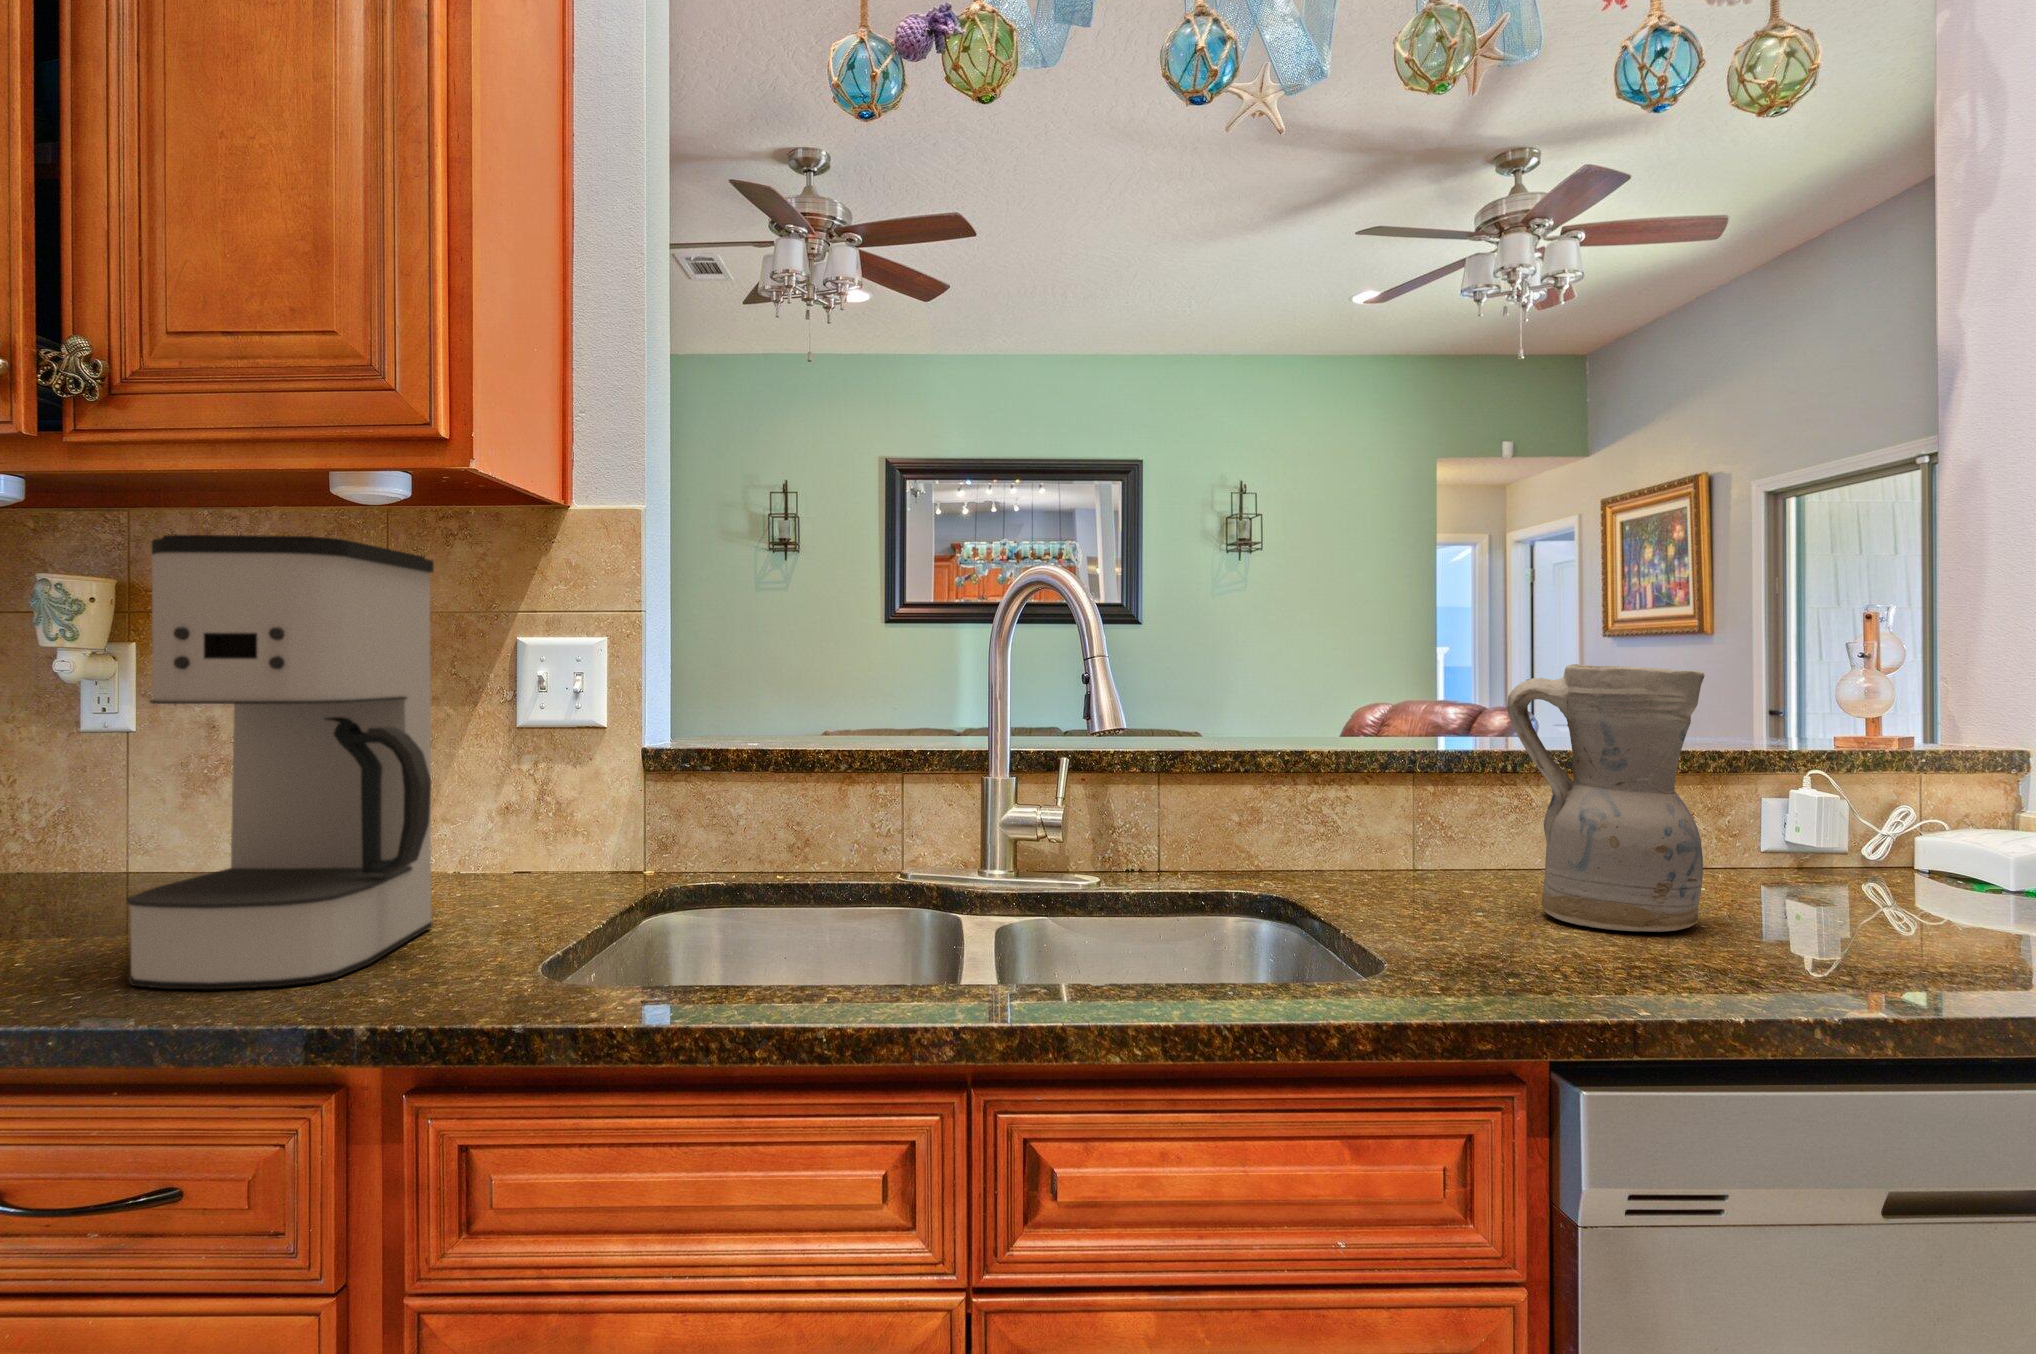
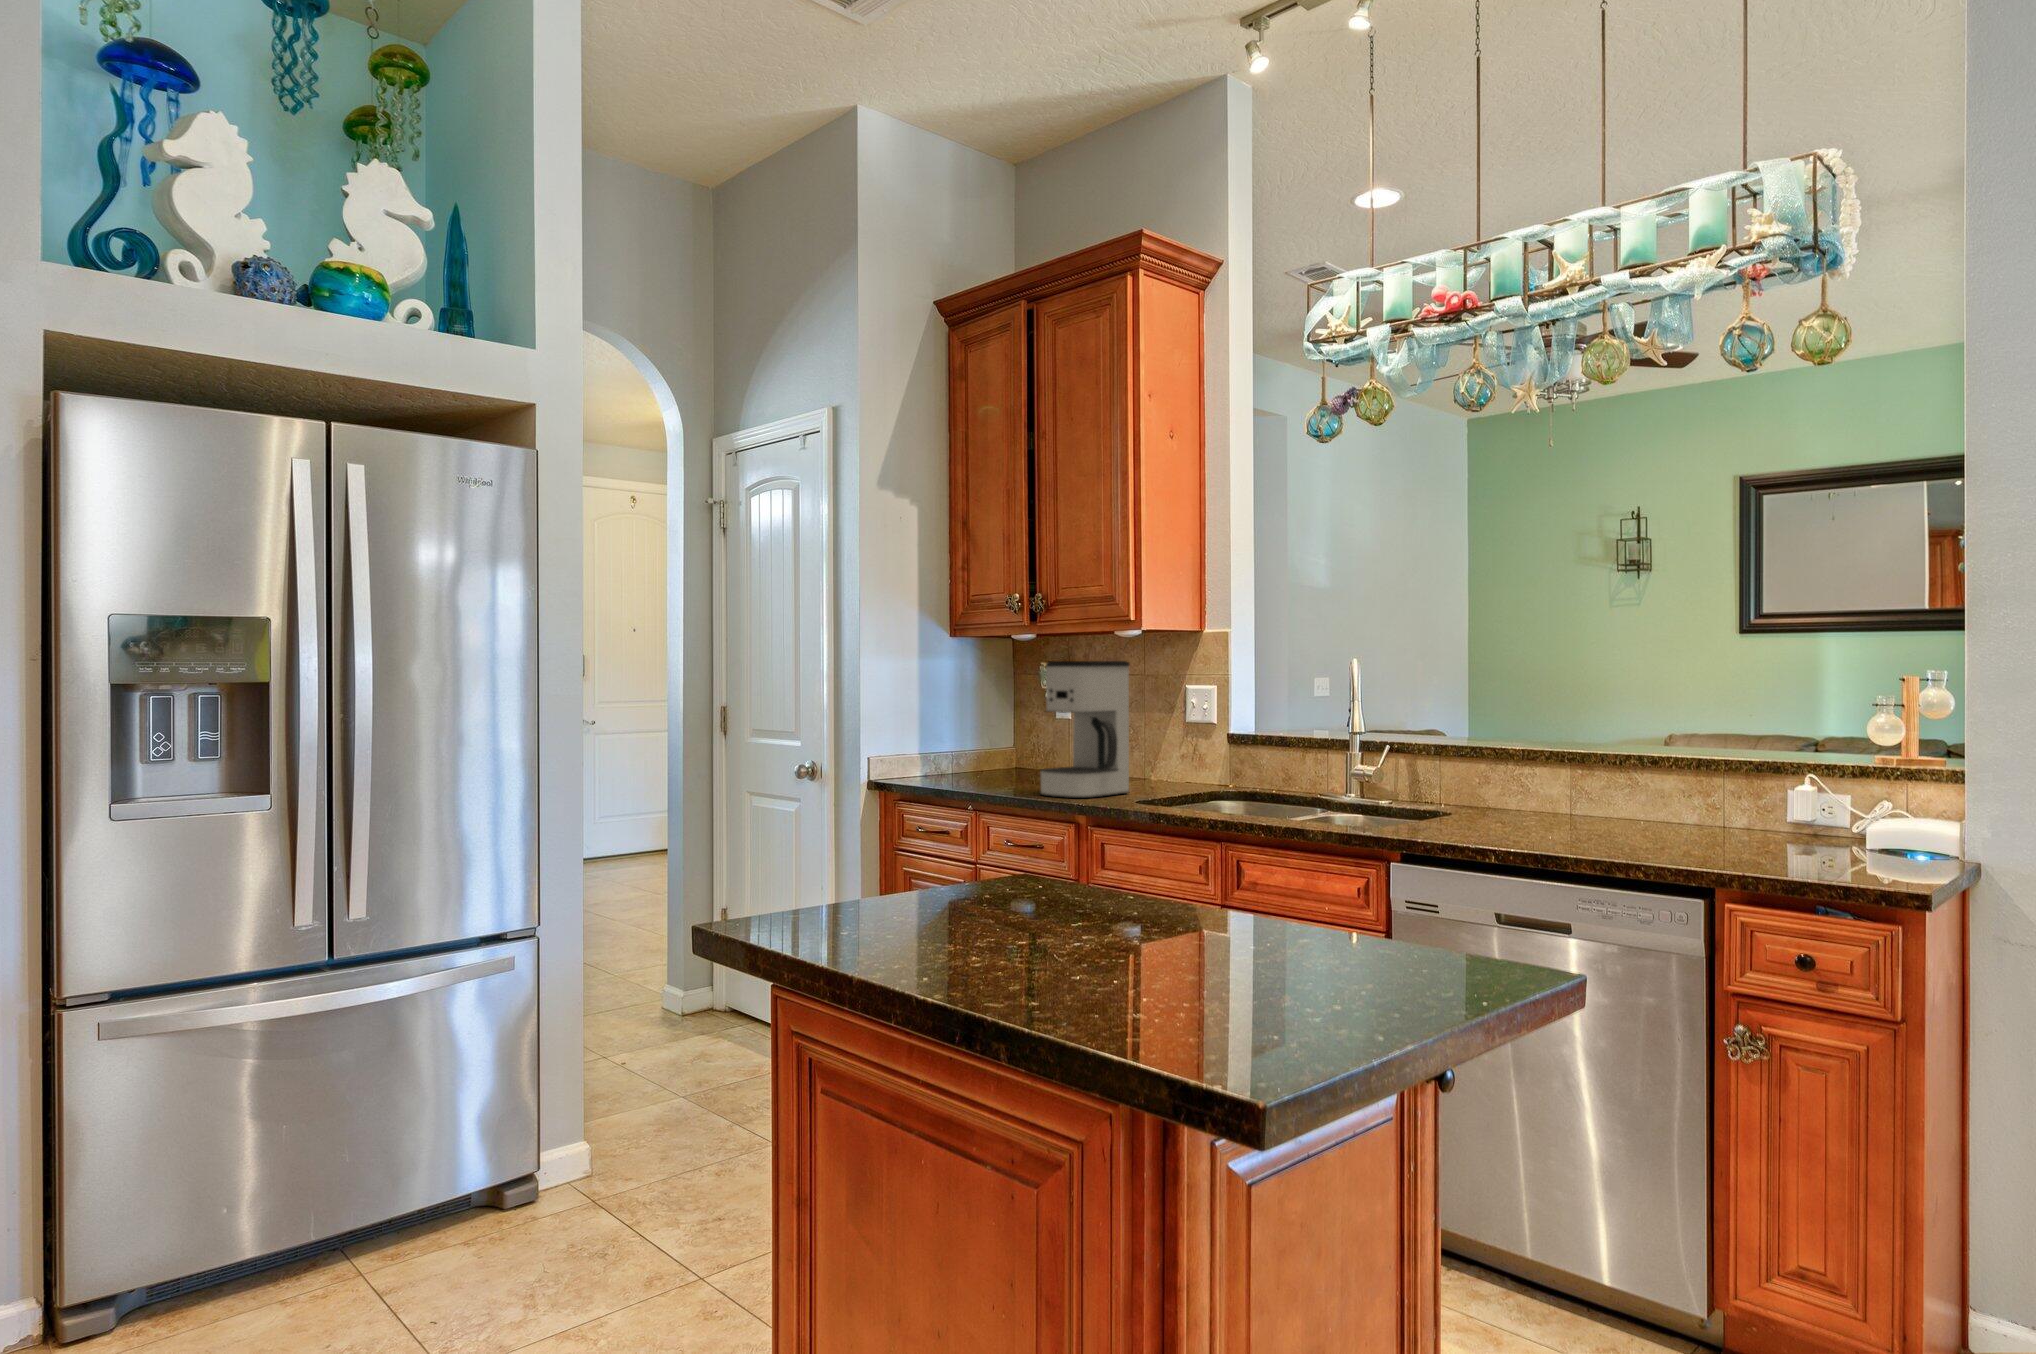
ceramic pitcher: present [1507,664,1705,932] -> none [1515,707,1590,833]

